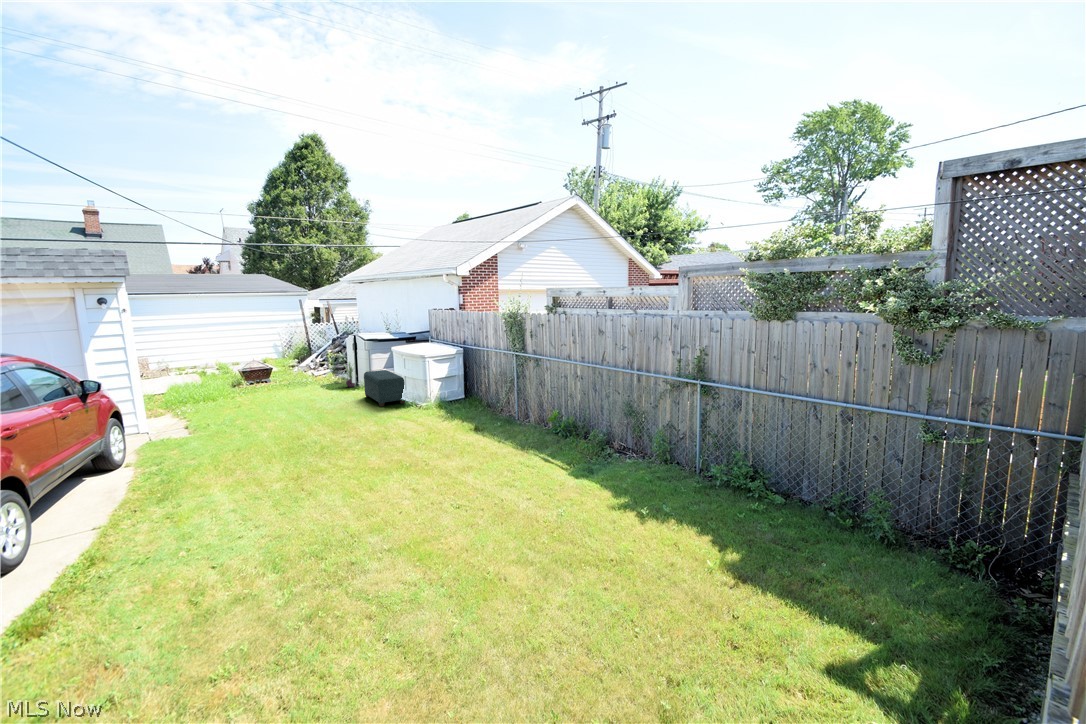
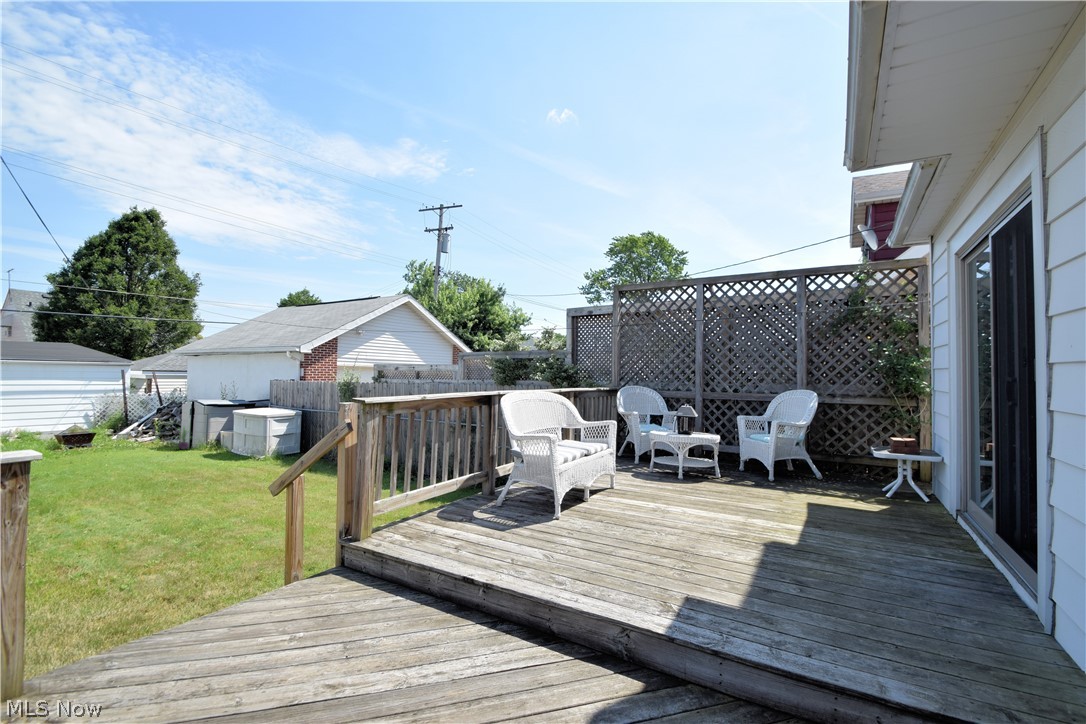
bench: present [364,370,405,407] -> none [201,431,244,460]

